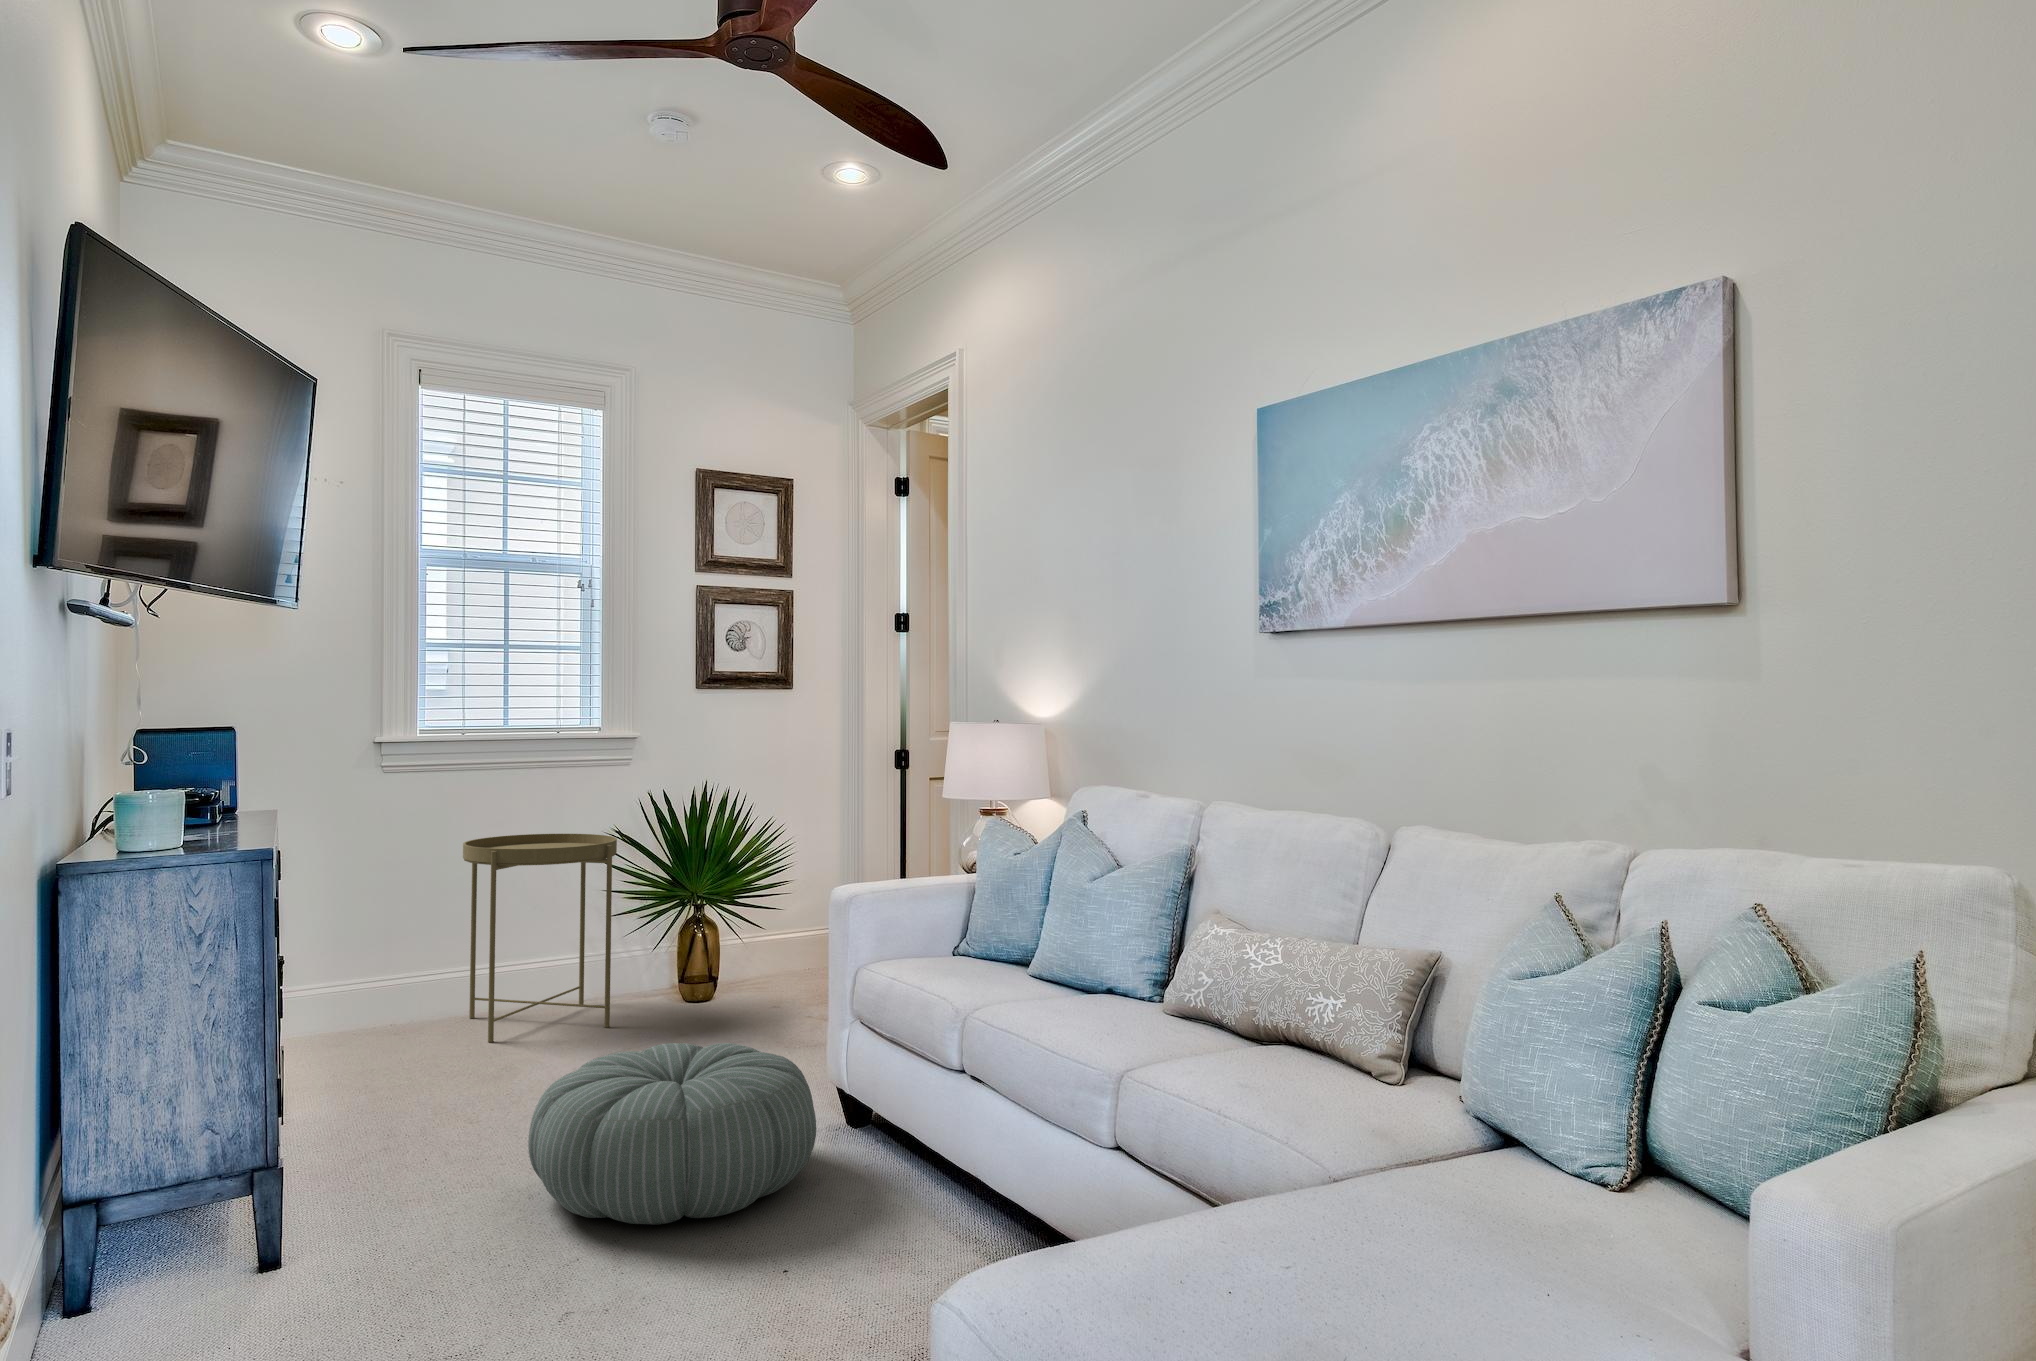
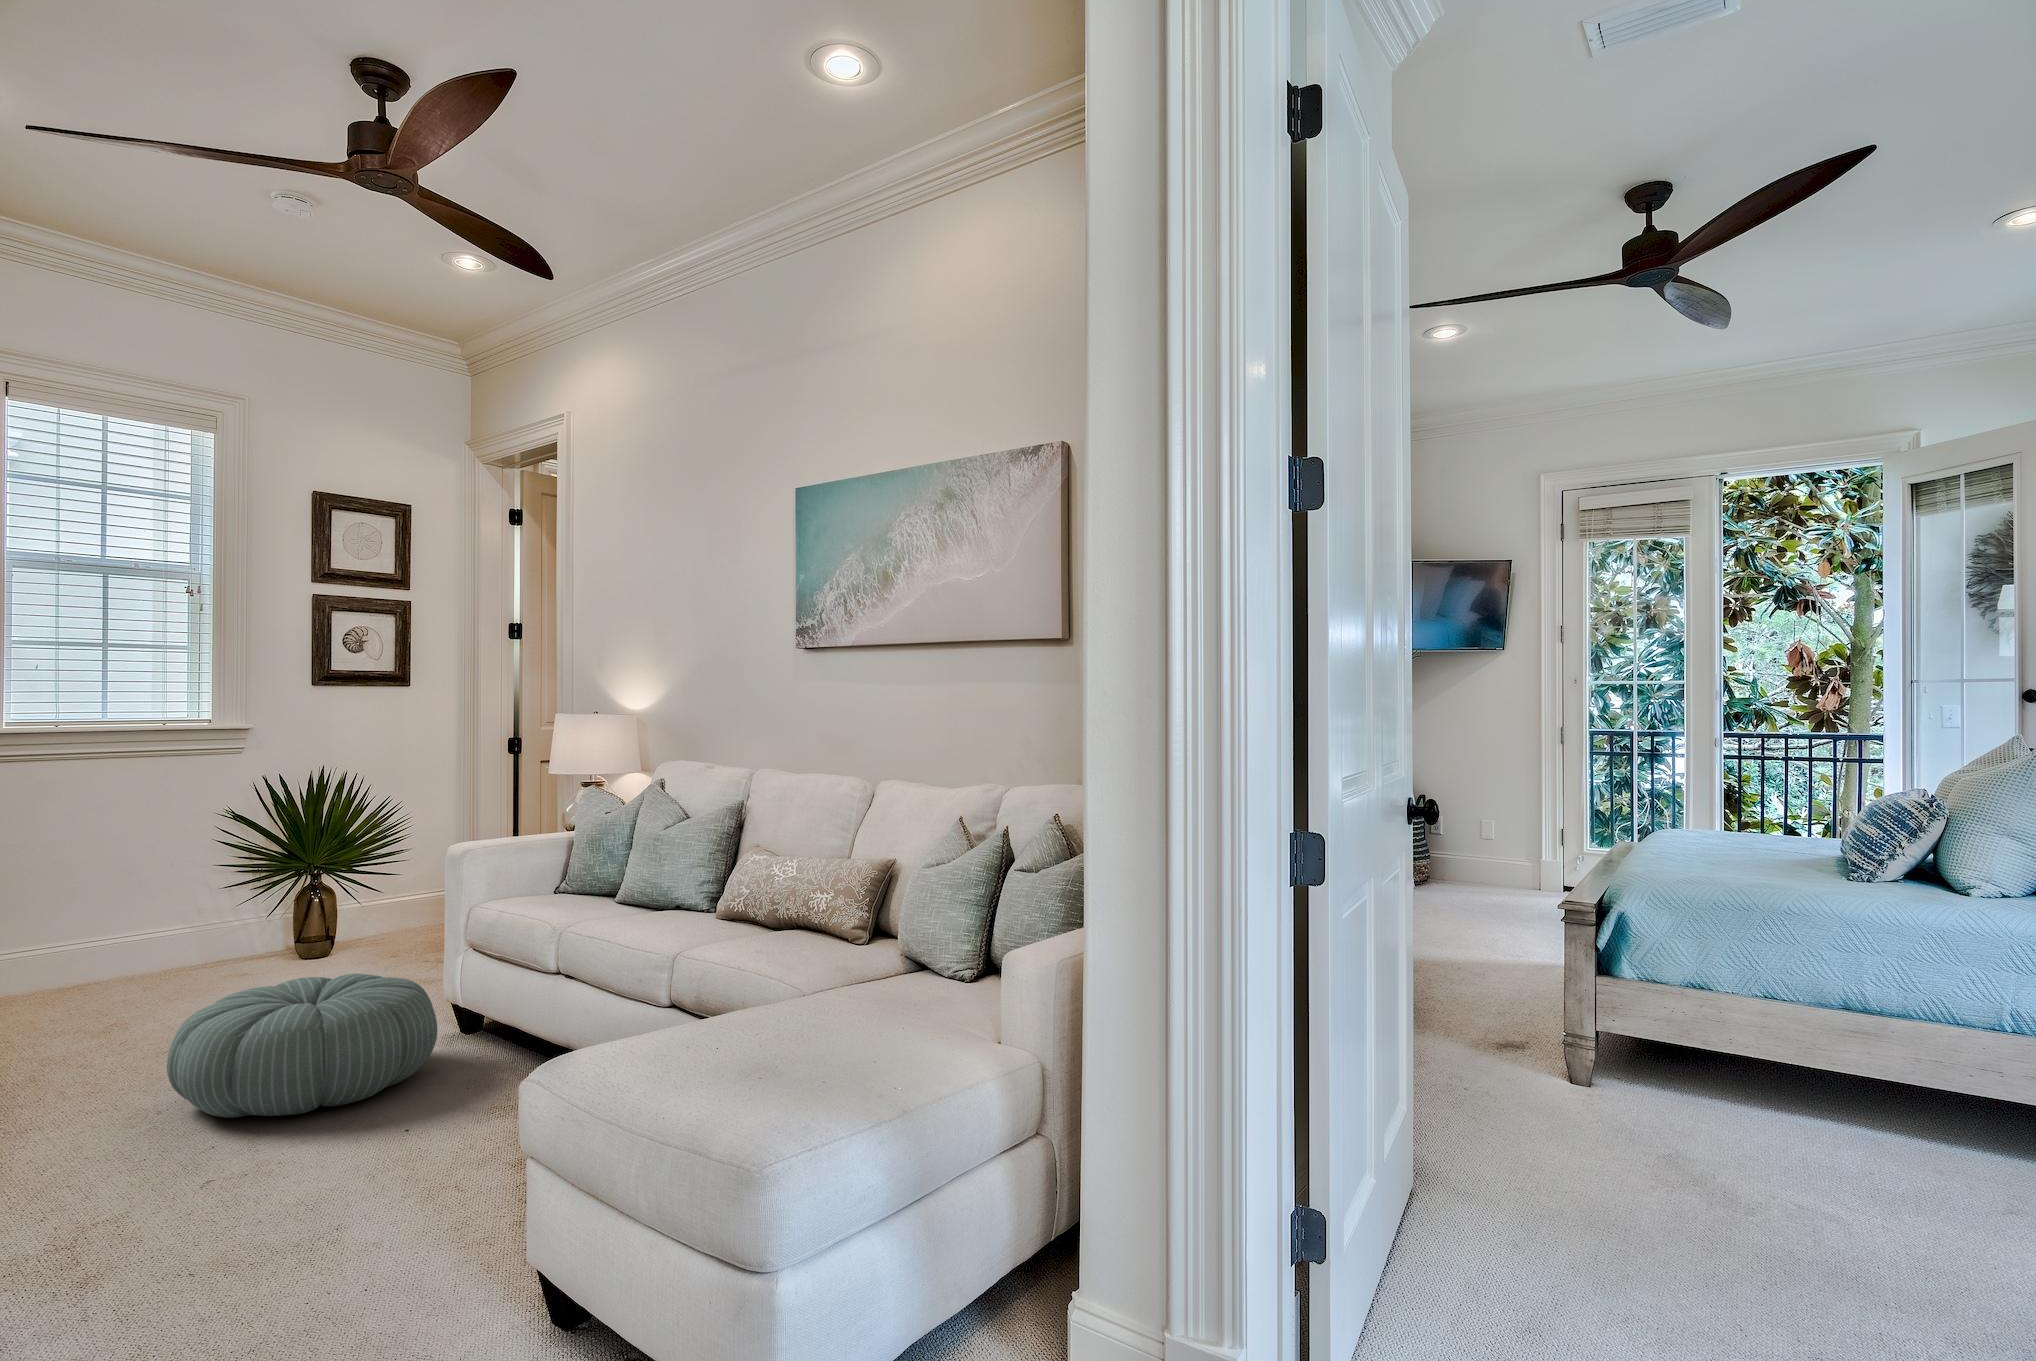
side table: present [463,834,617,1042] -> none [64,816,232,1006]

